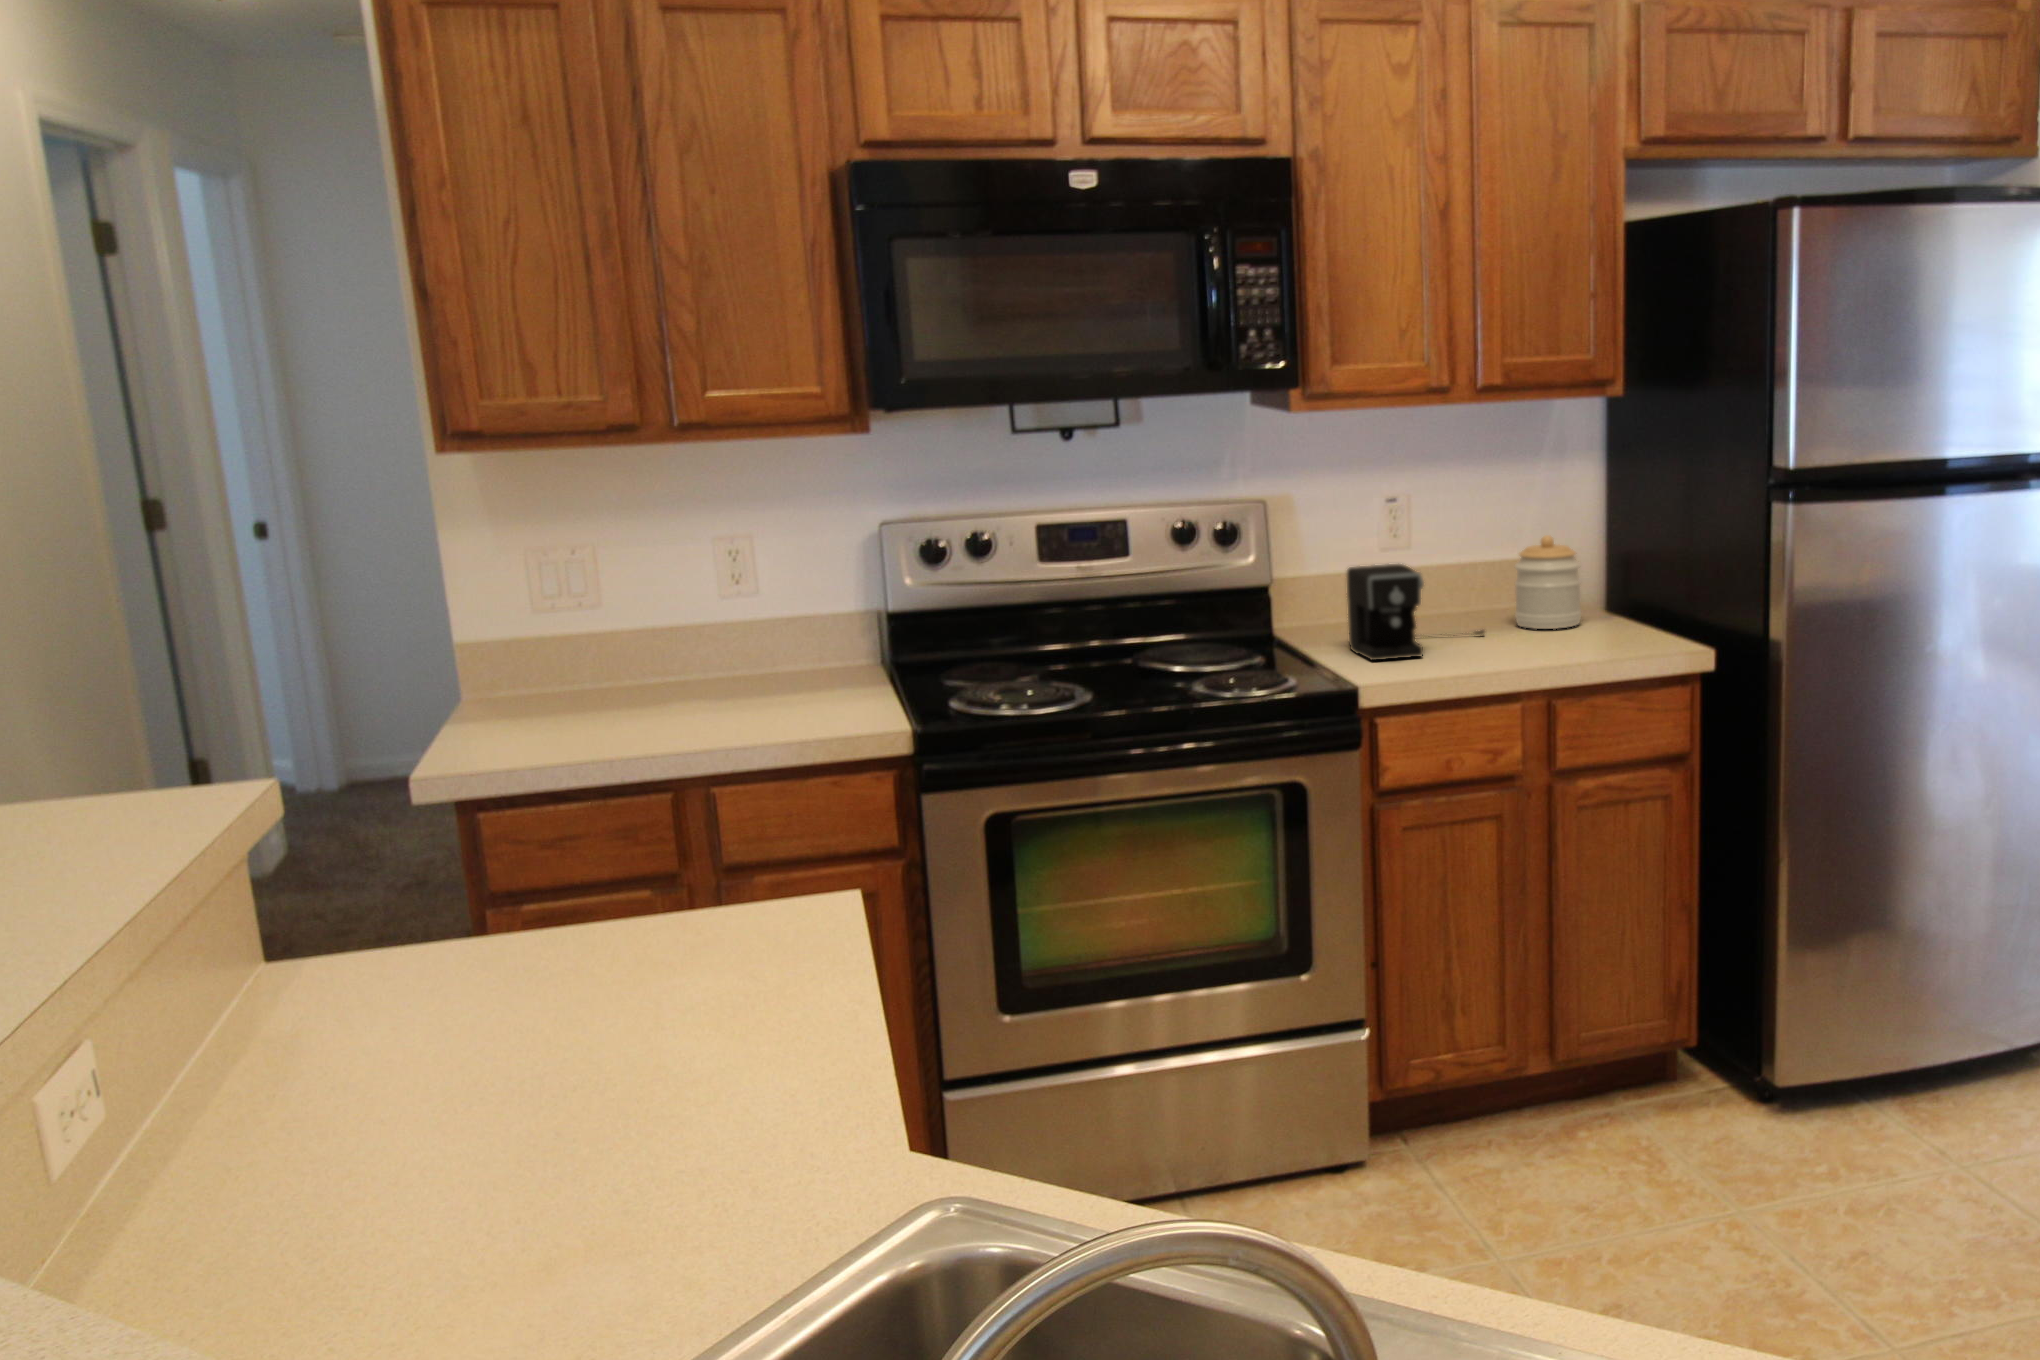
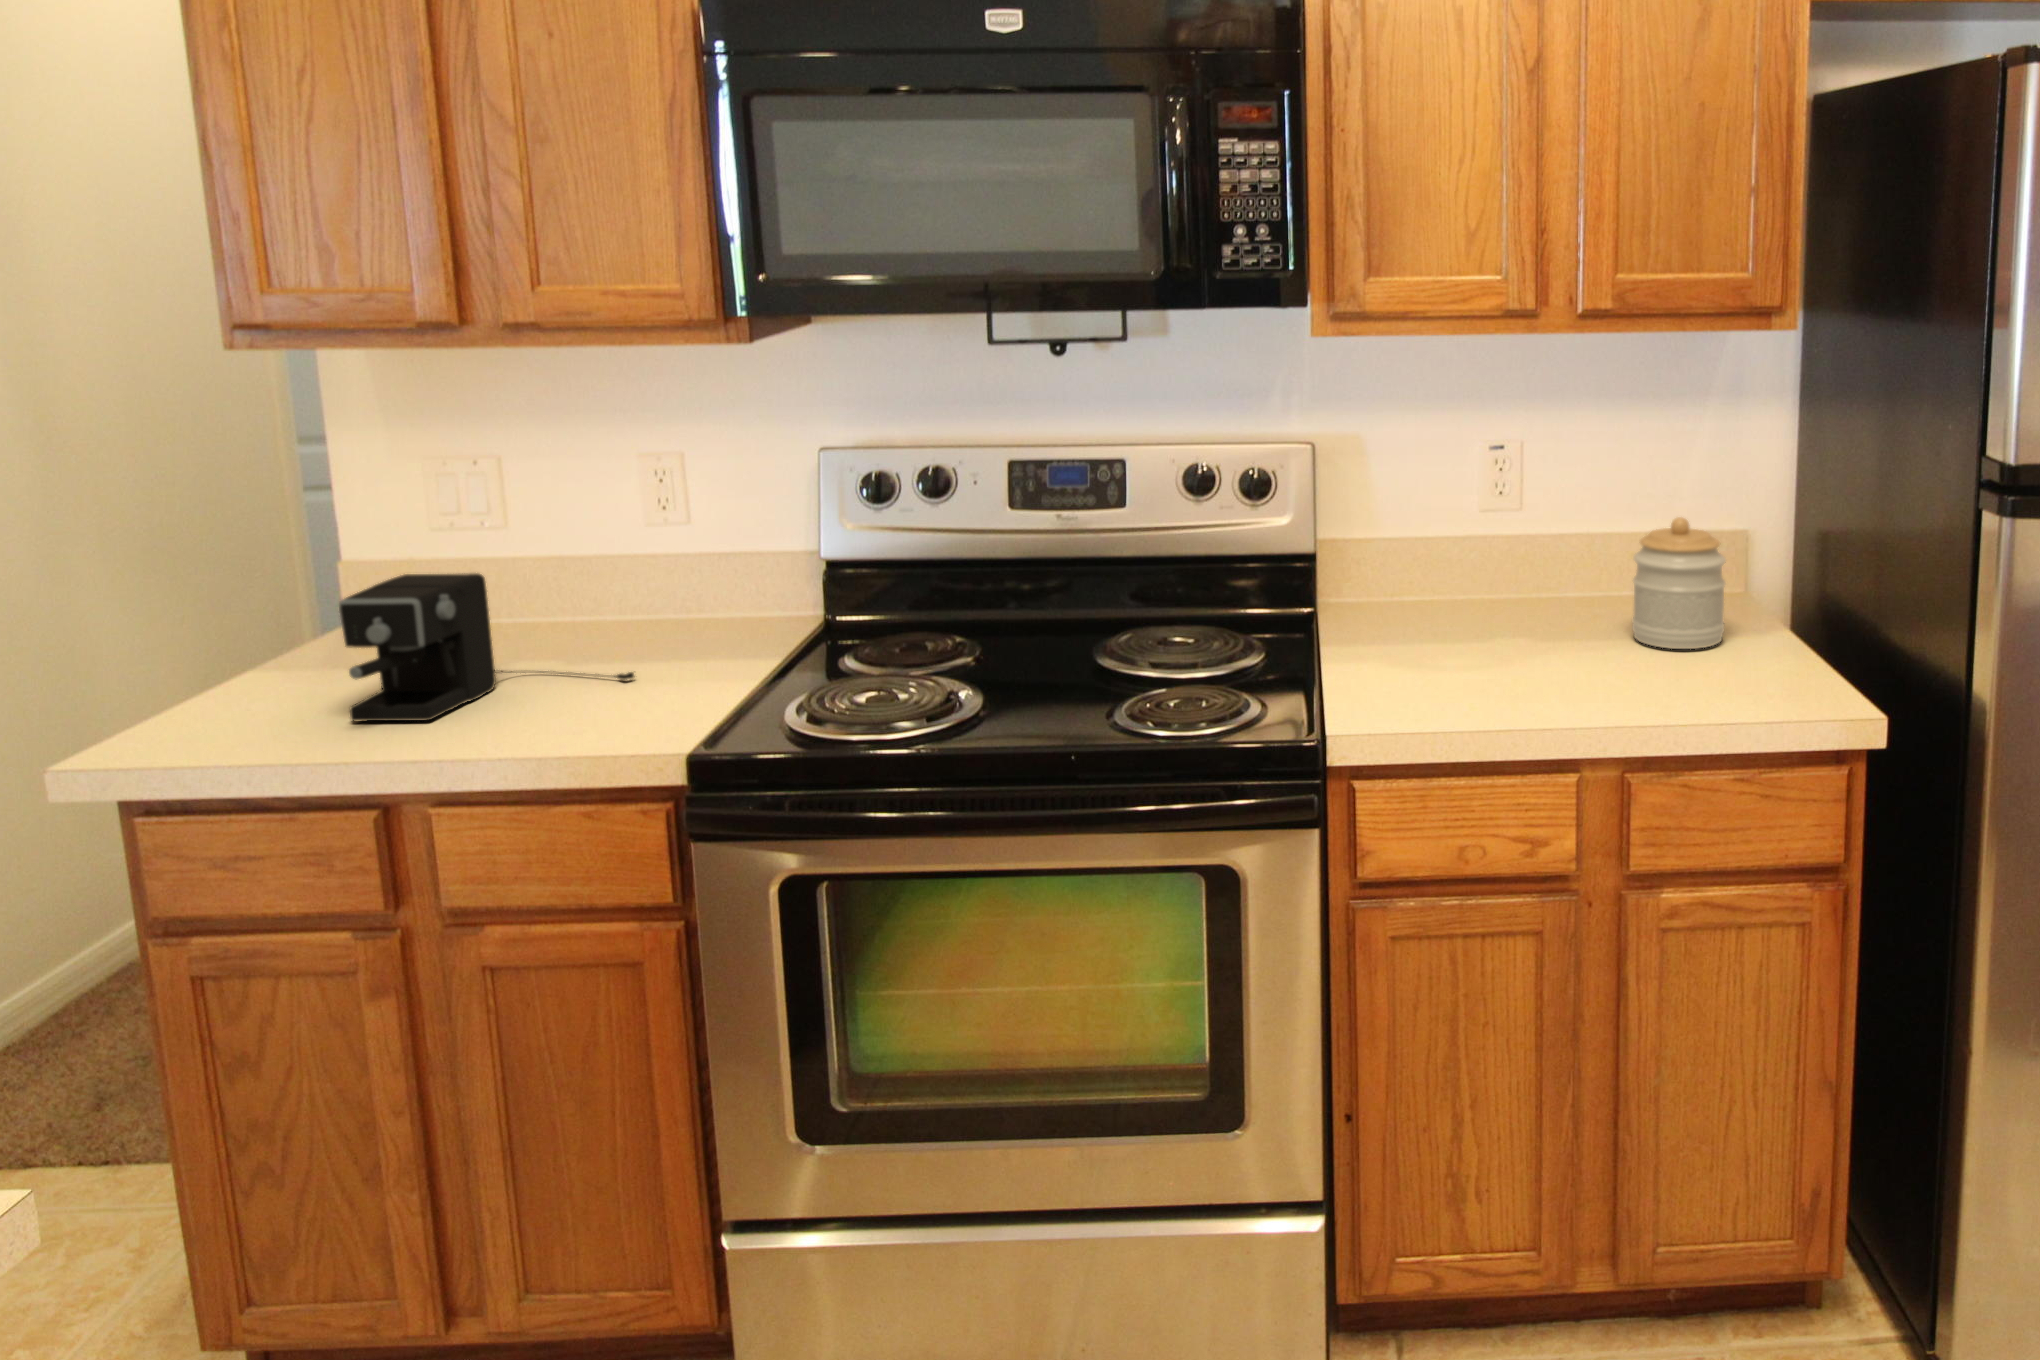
coffee maker: present [1347,564,1484,660] -> present [339,573,634,721]

